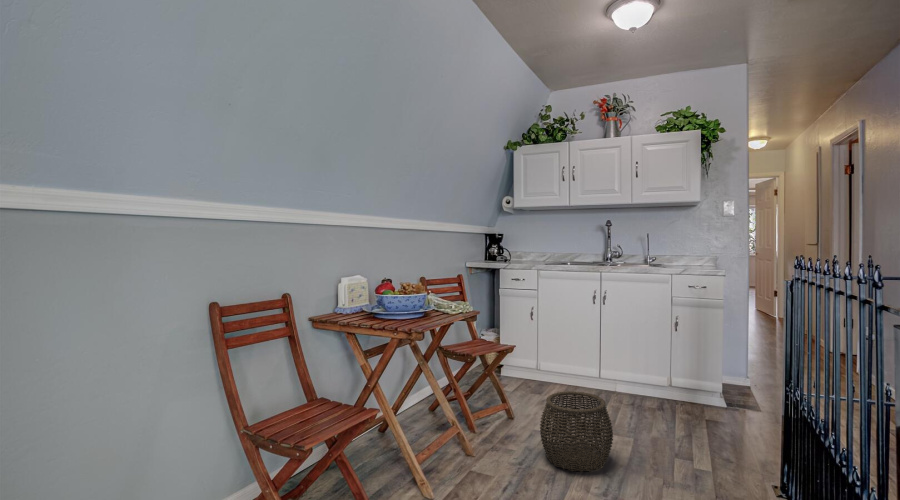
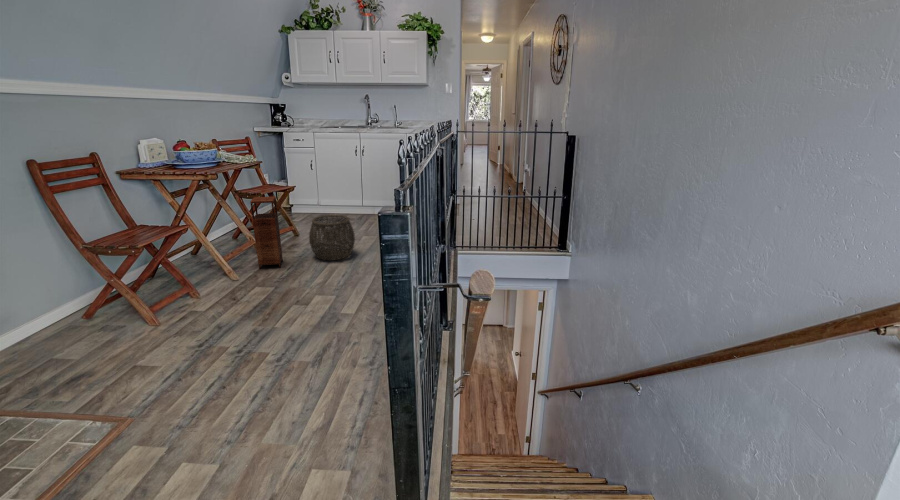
storage cabinet: none [464,360,500,475] -> present [250,196,283,269]

